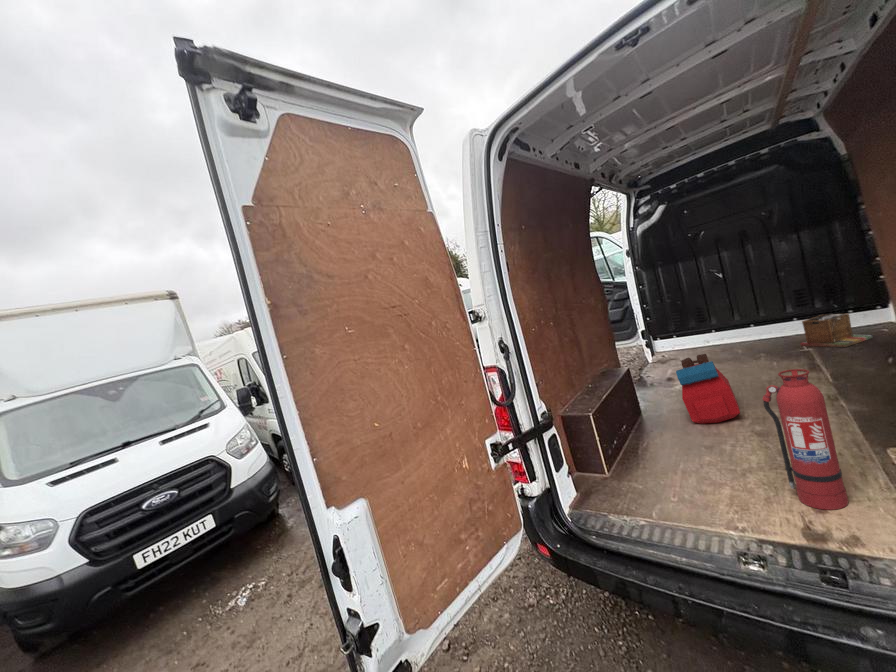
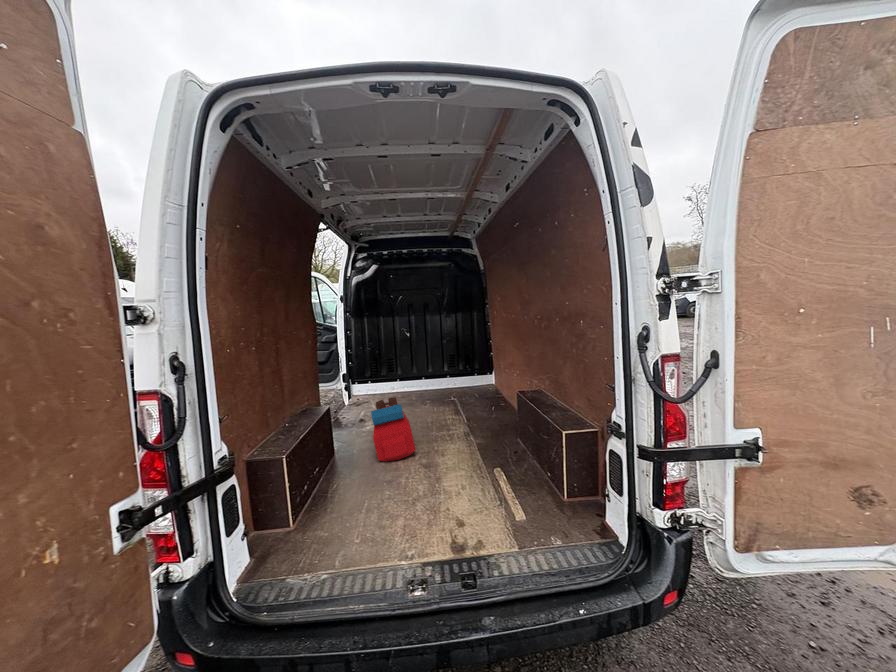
laundry basket: present [801,314,873,347] -> none [453,375,491,400]
fire extinguisher: present [763,369,848,510] -> none [440,412,485,532]

